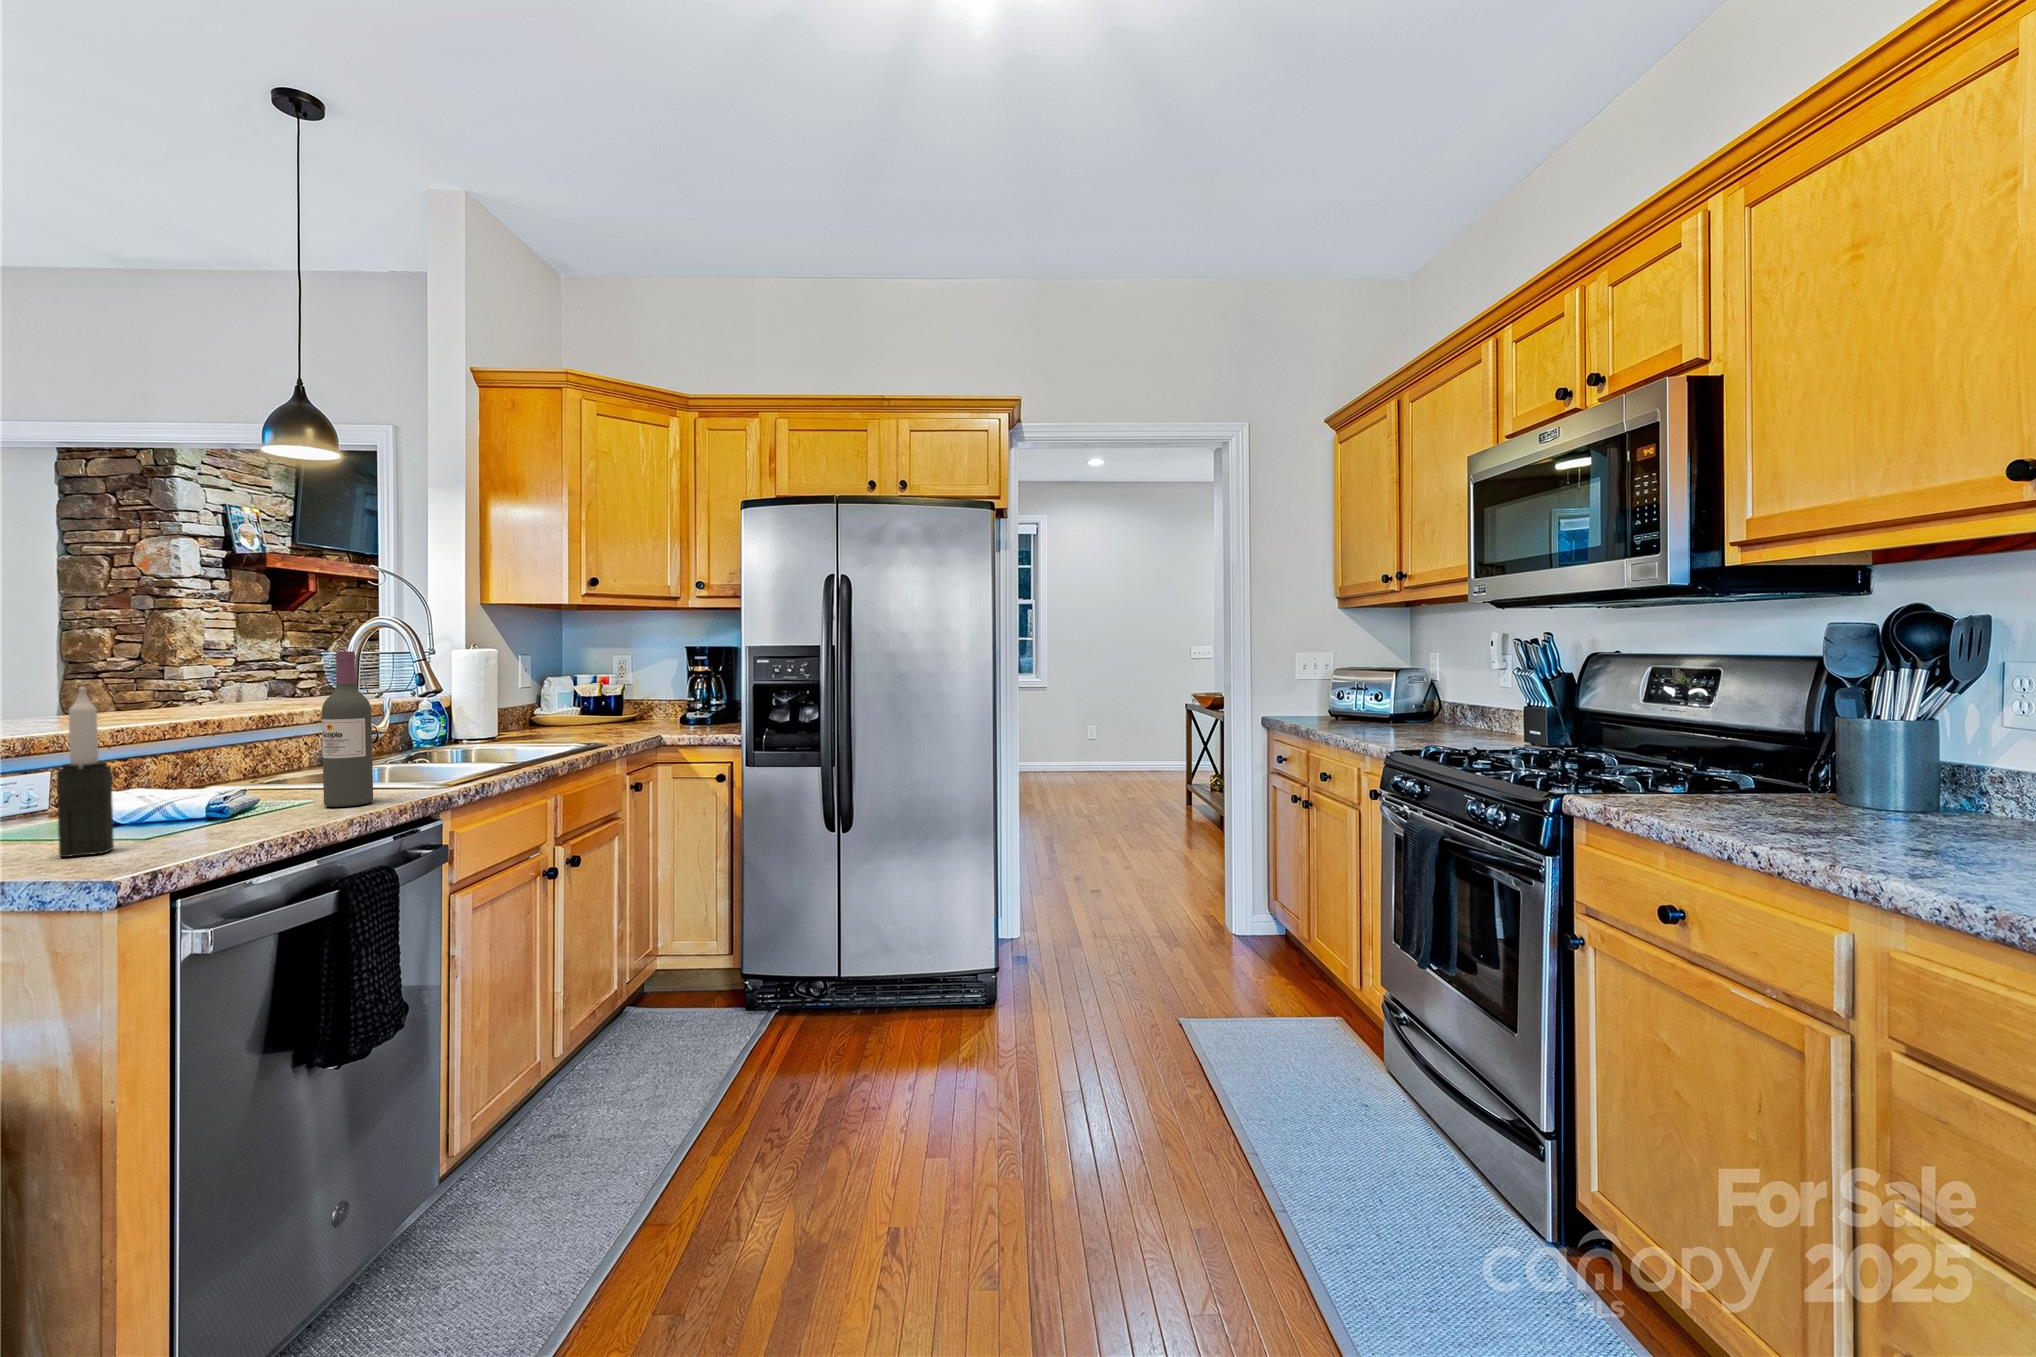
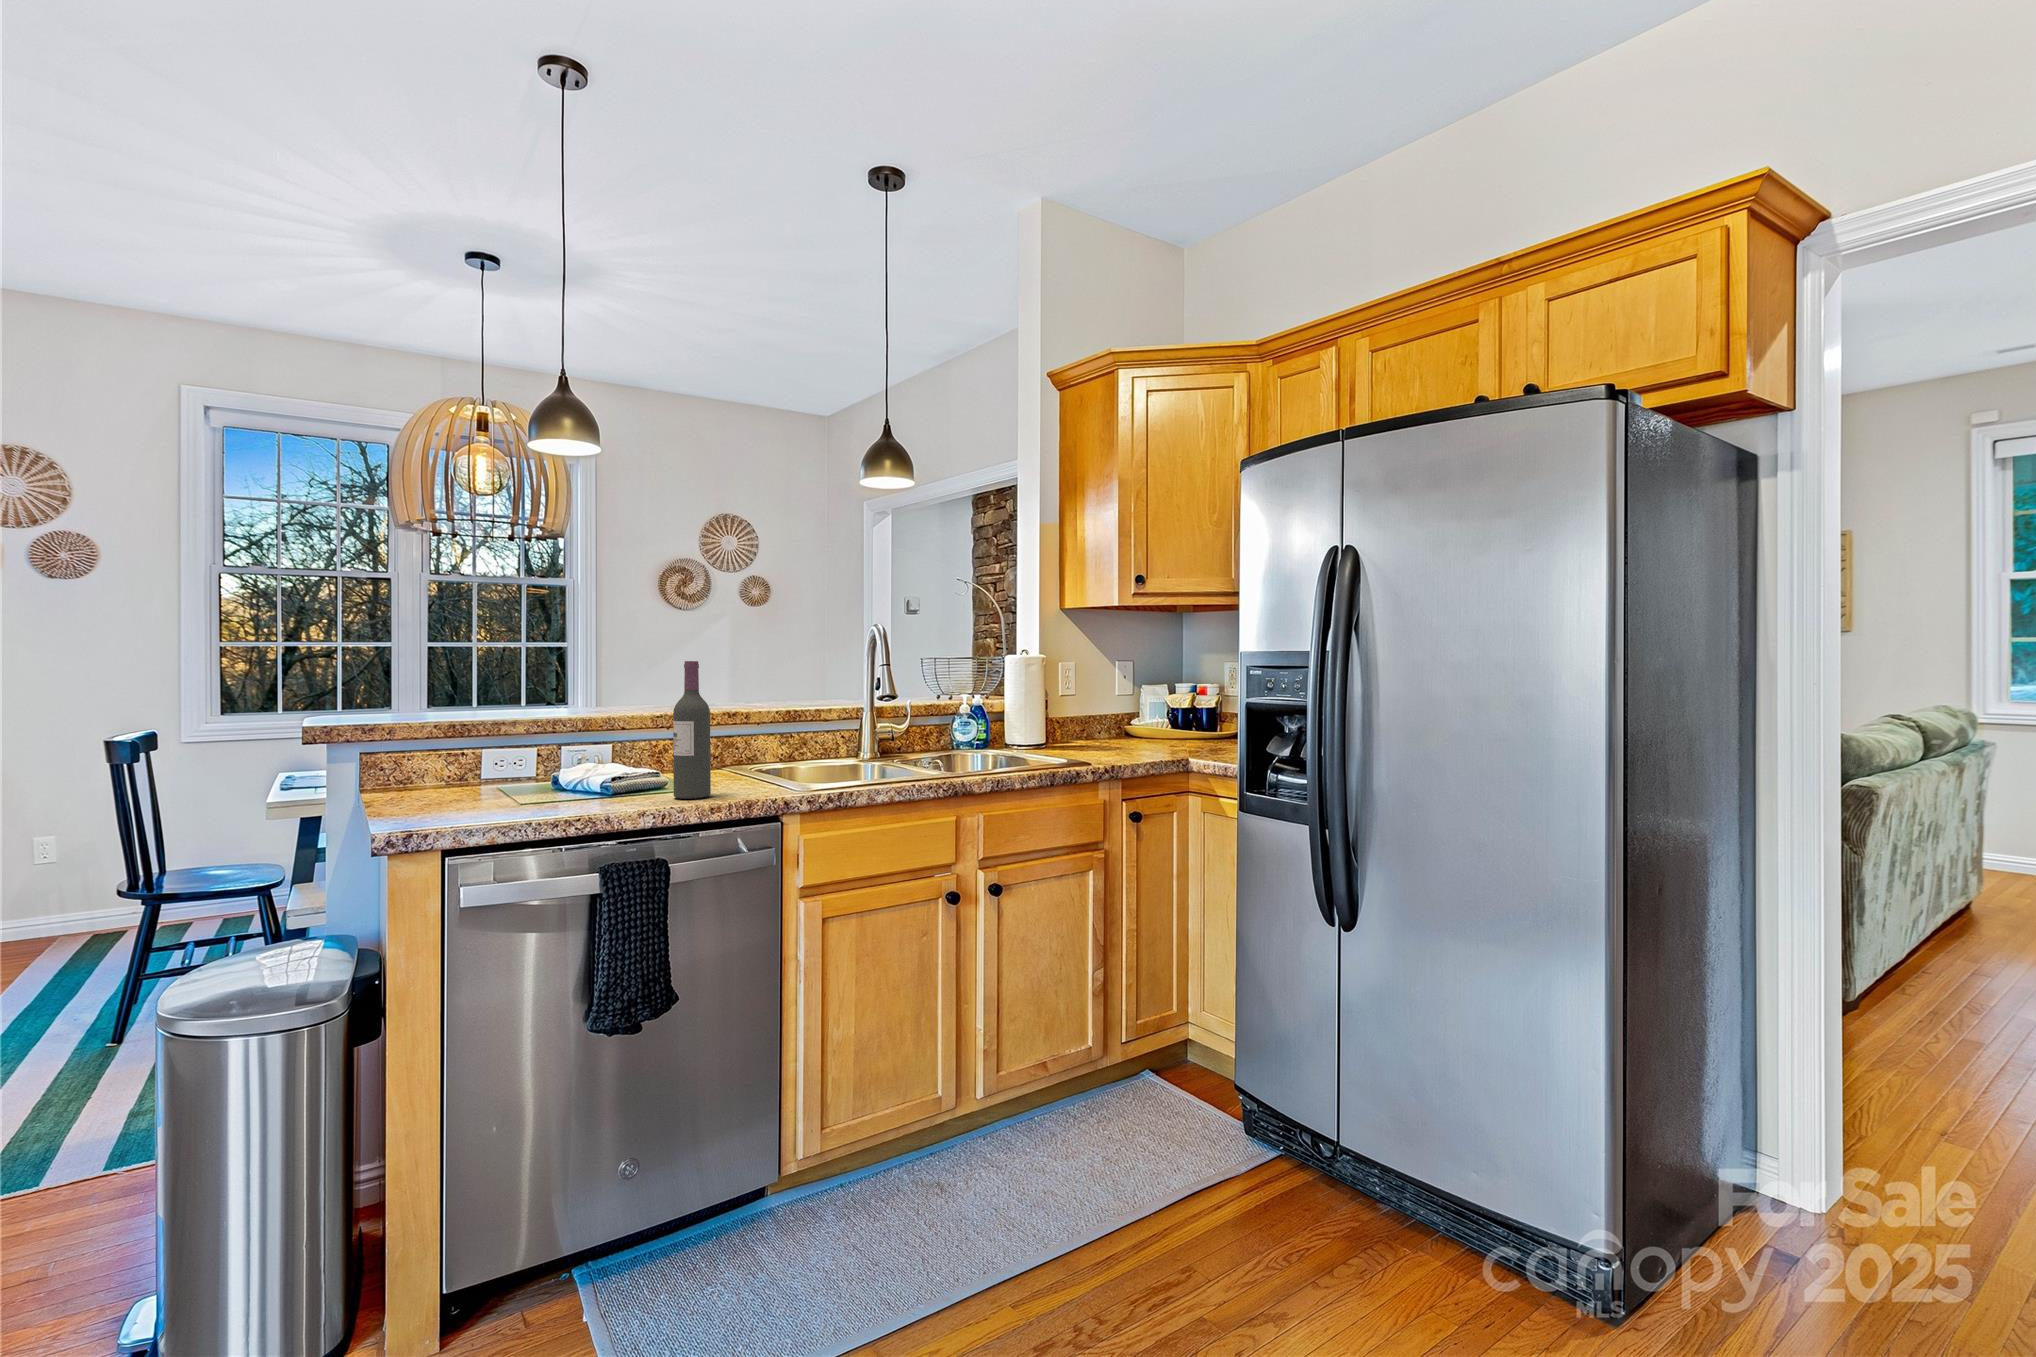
candle: present [57,686,114,857] -> none [458,688,493,811]

